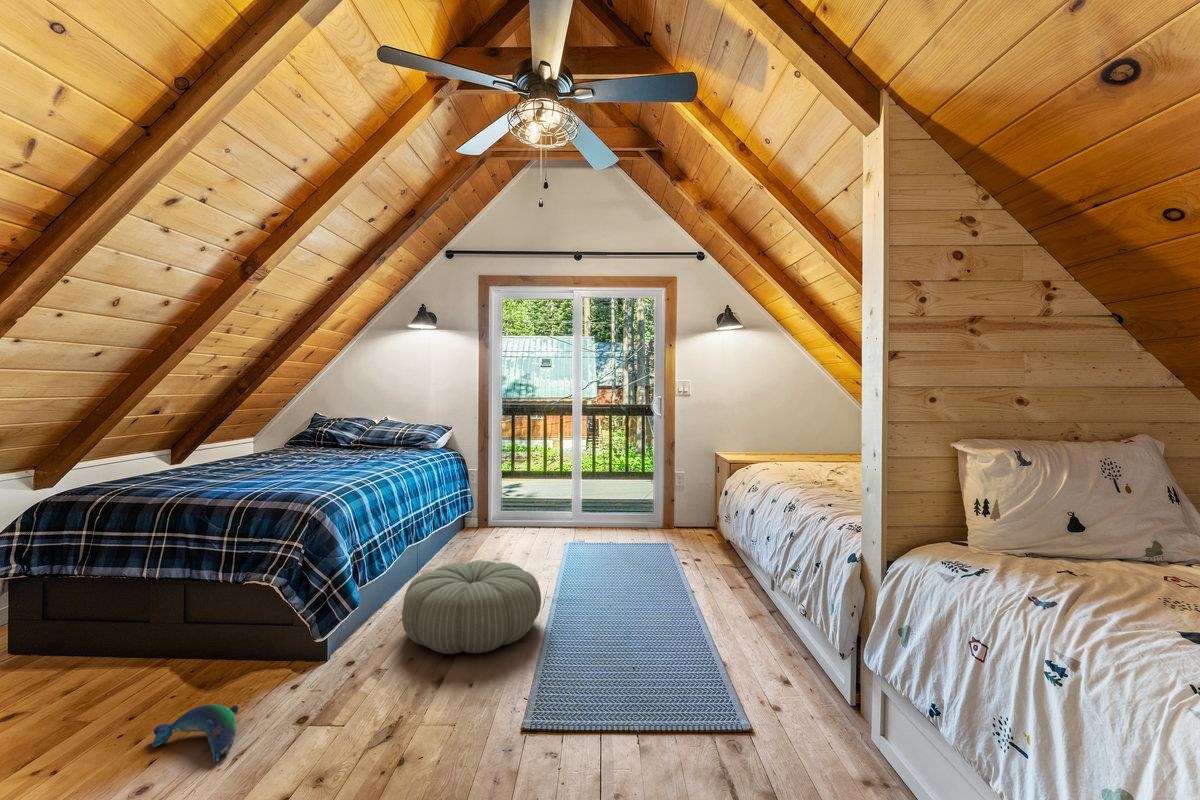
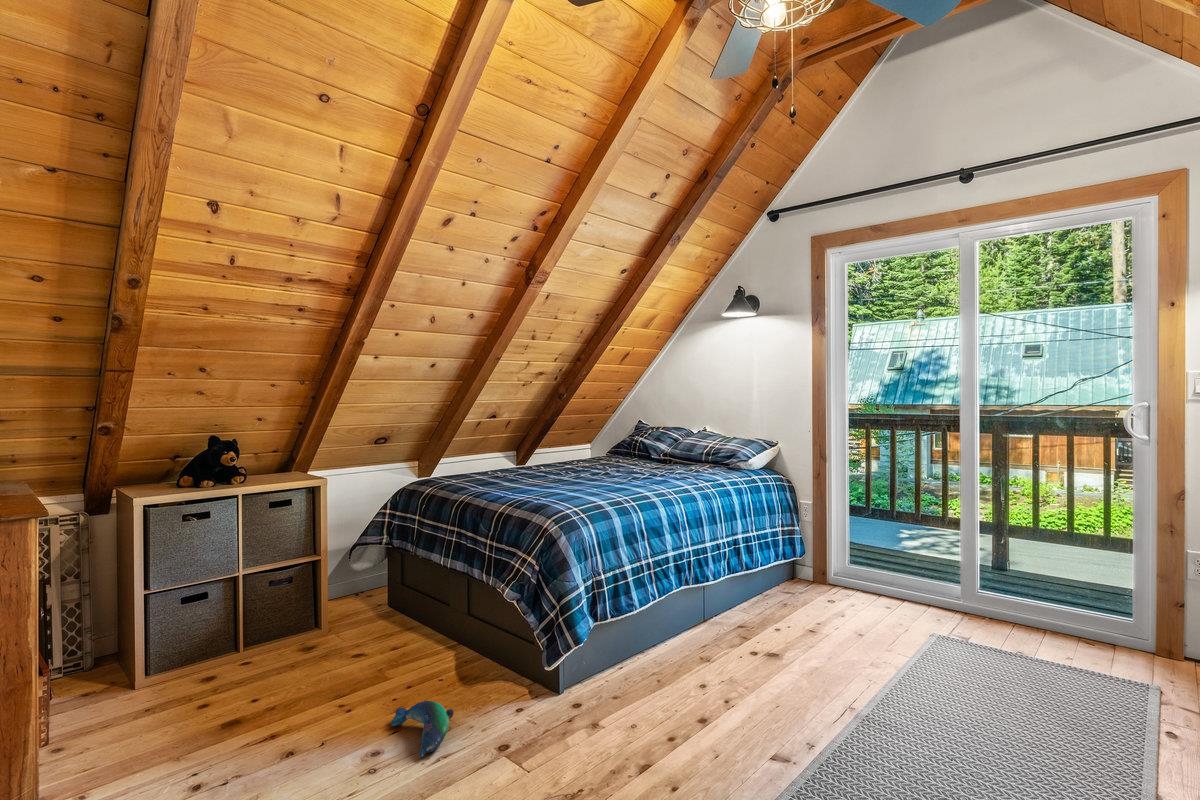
pouf: present [402,560,541,654] -> none [634,616,810,736]

